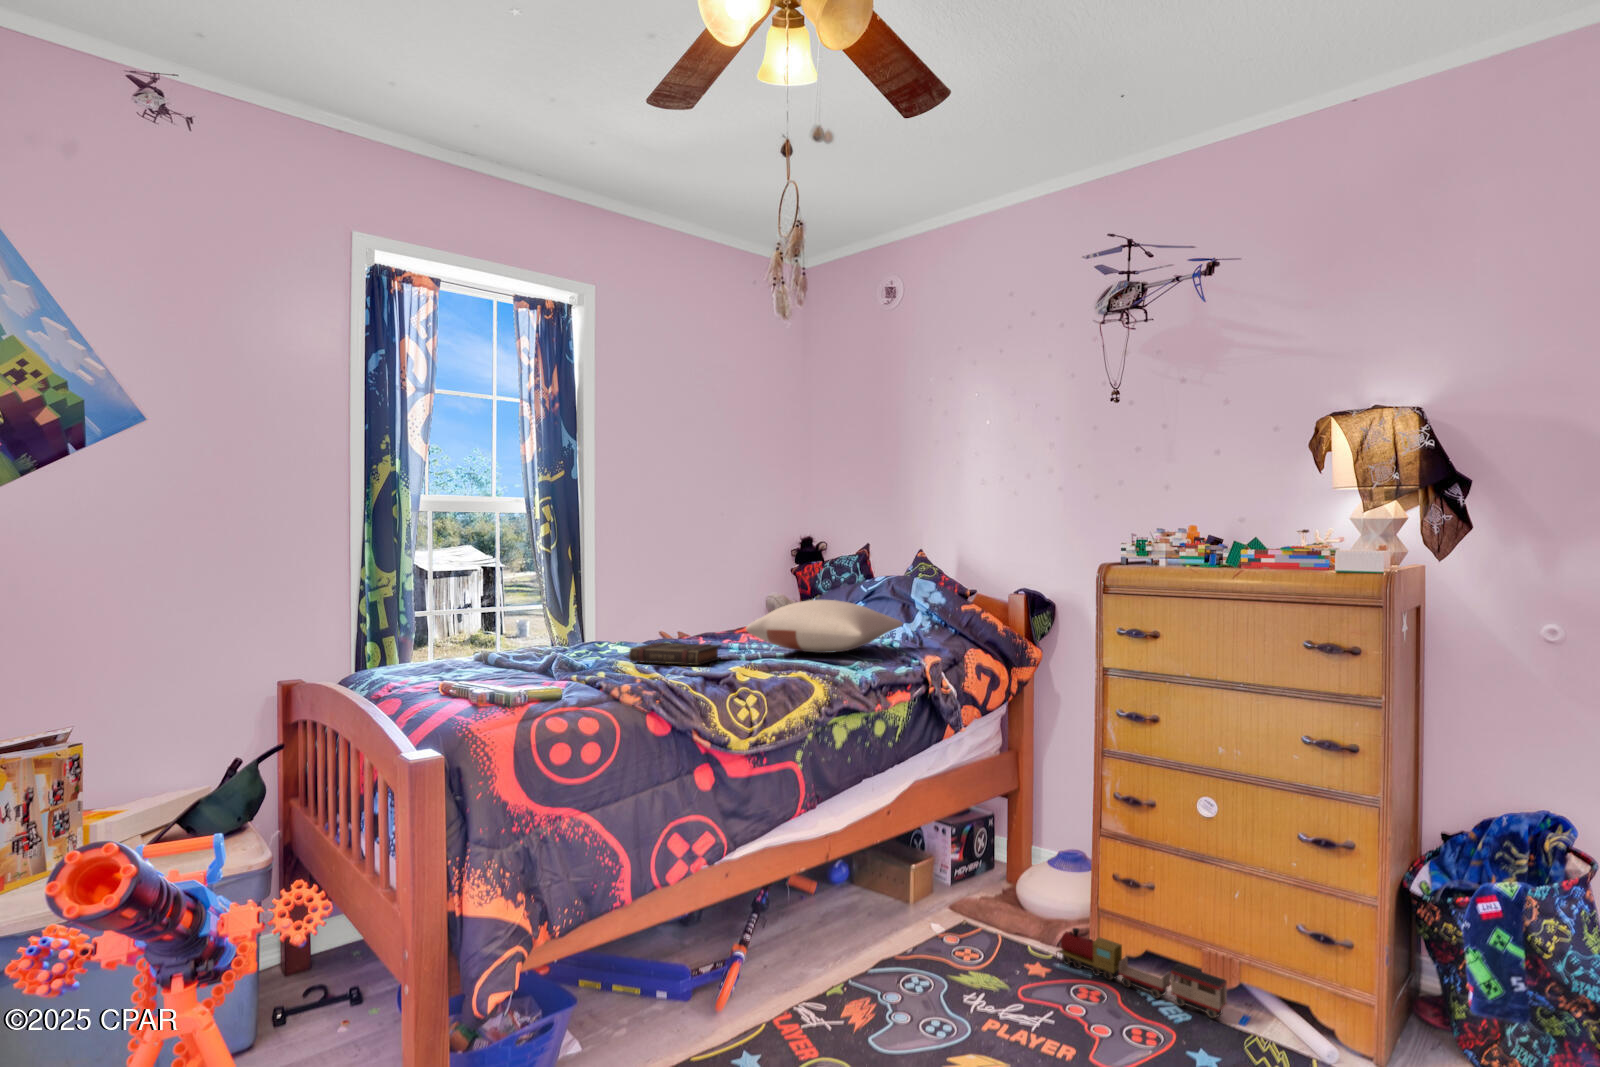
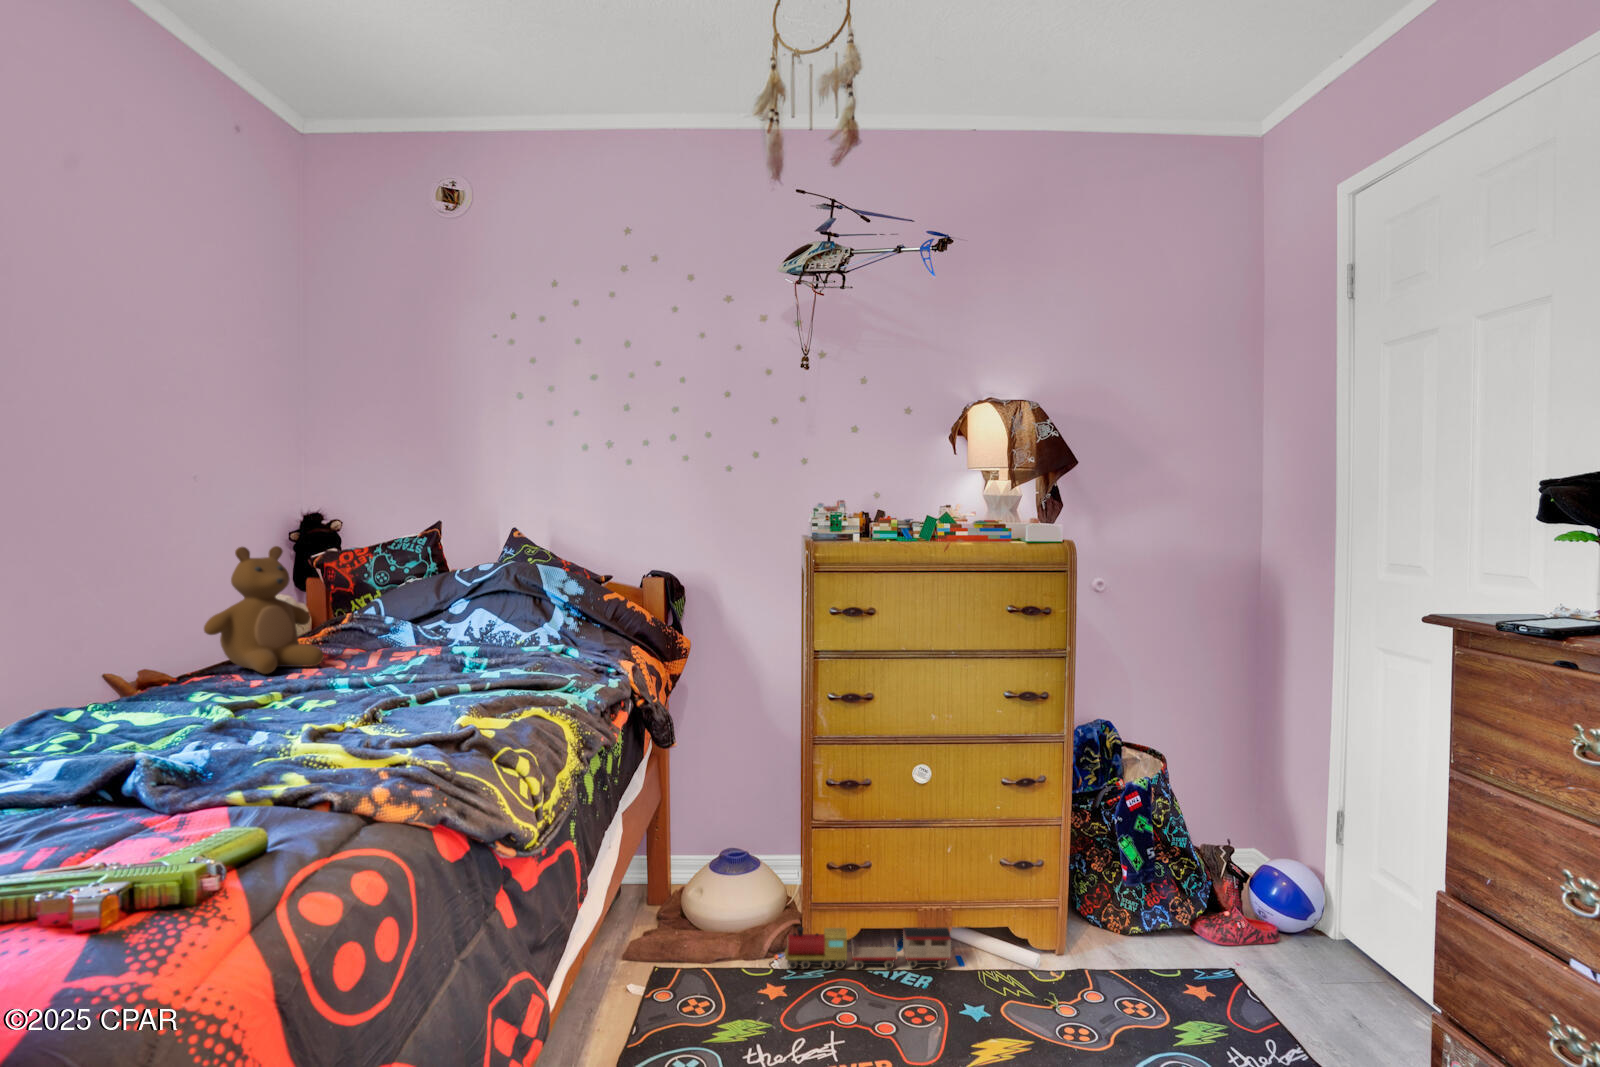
teddy bear: none [688,559,751,640] -> present [204,546,324,674]
pillow: present [746,600,903,653] -> none [408,599,600,674]
book: present [629,642,721,665] -> none [217,682,376,734]

